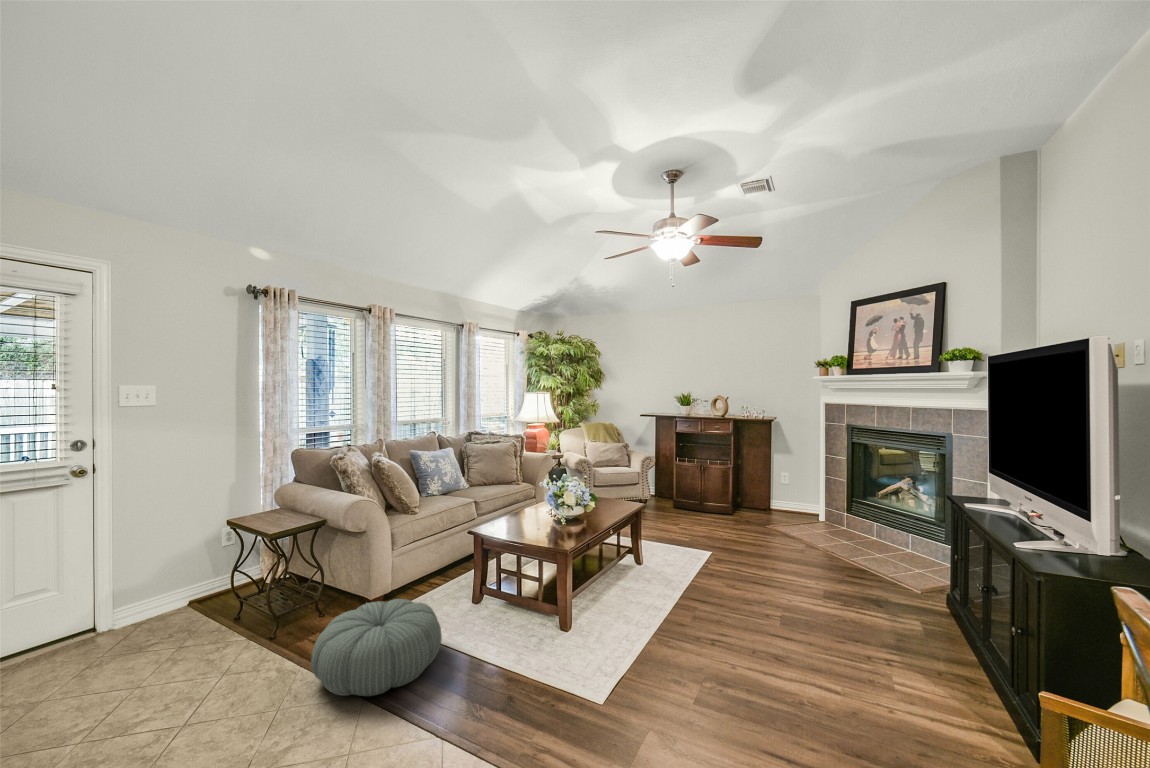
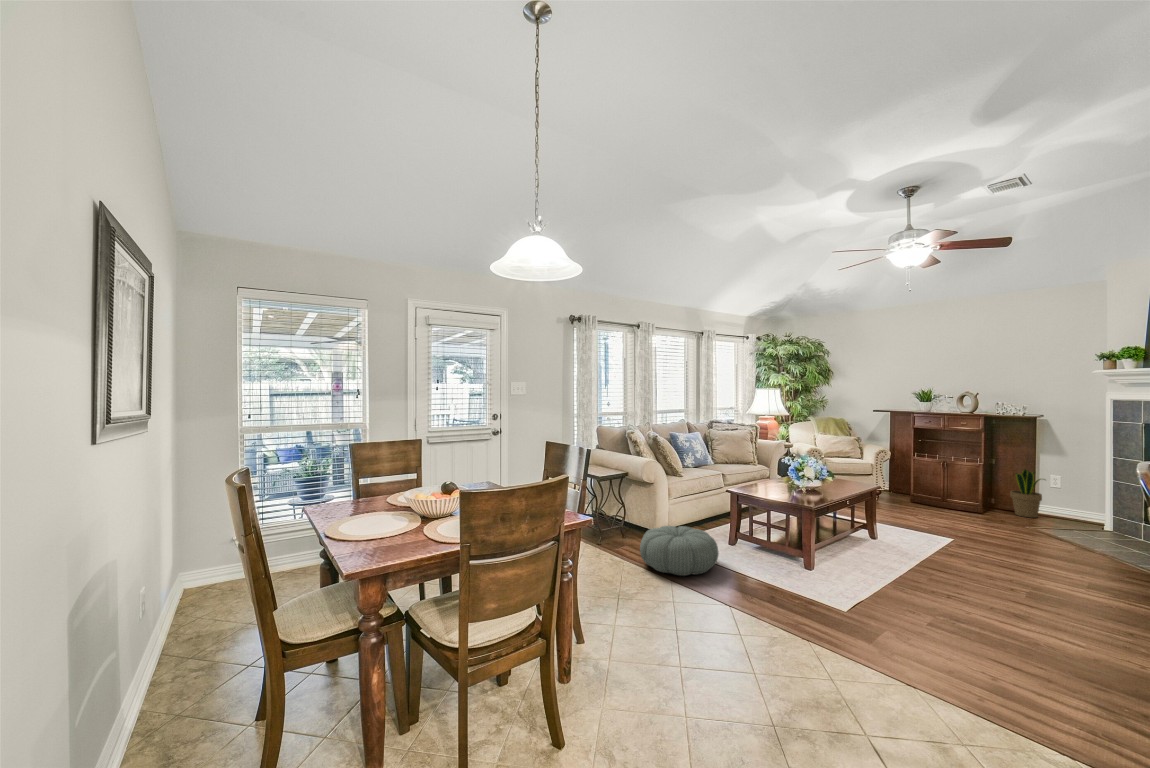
potted plant: none [751,468,778,514] -> present [1010,469,1045,518]

